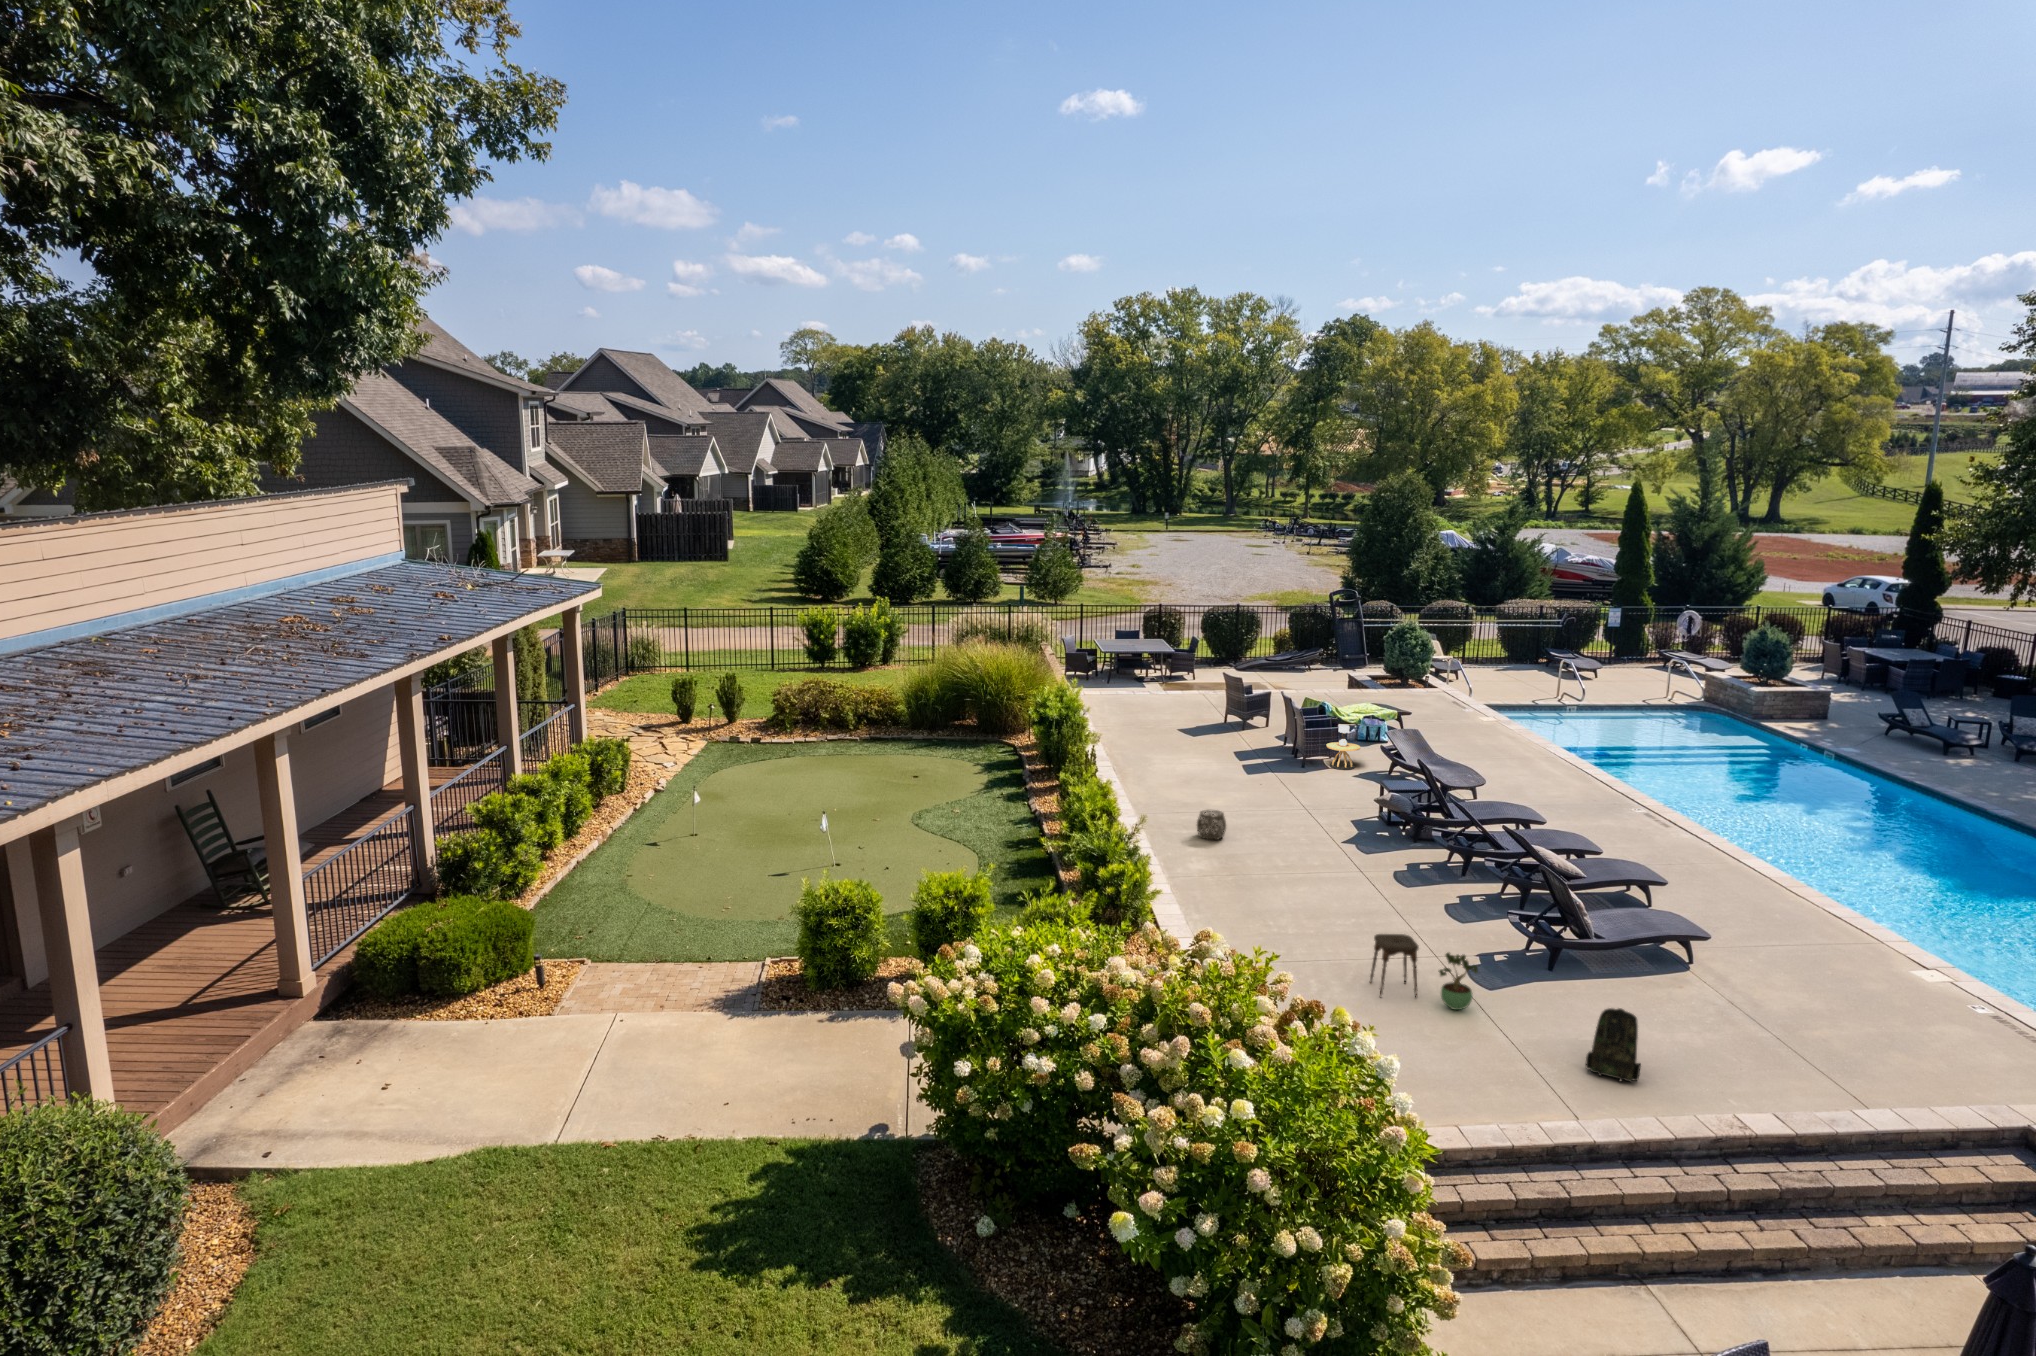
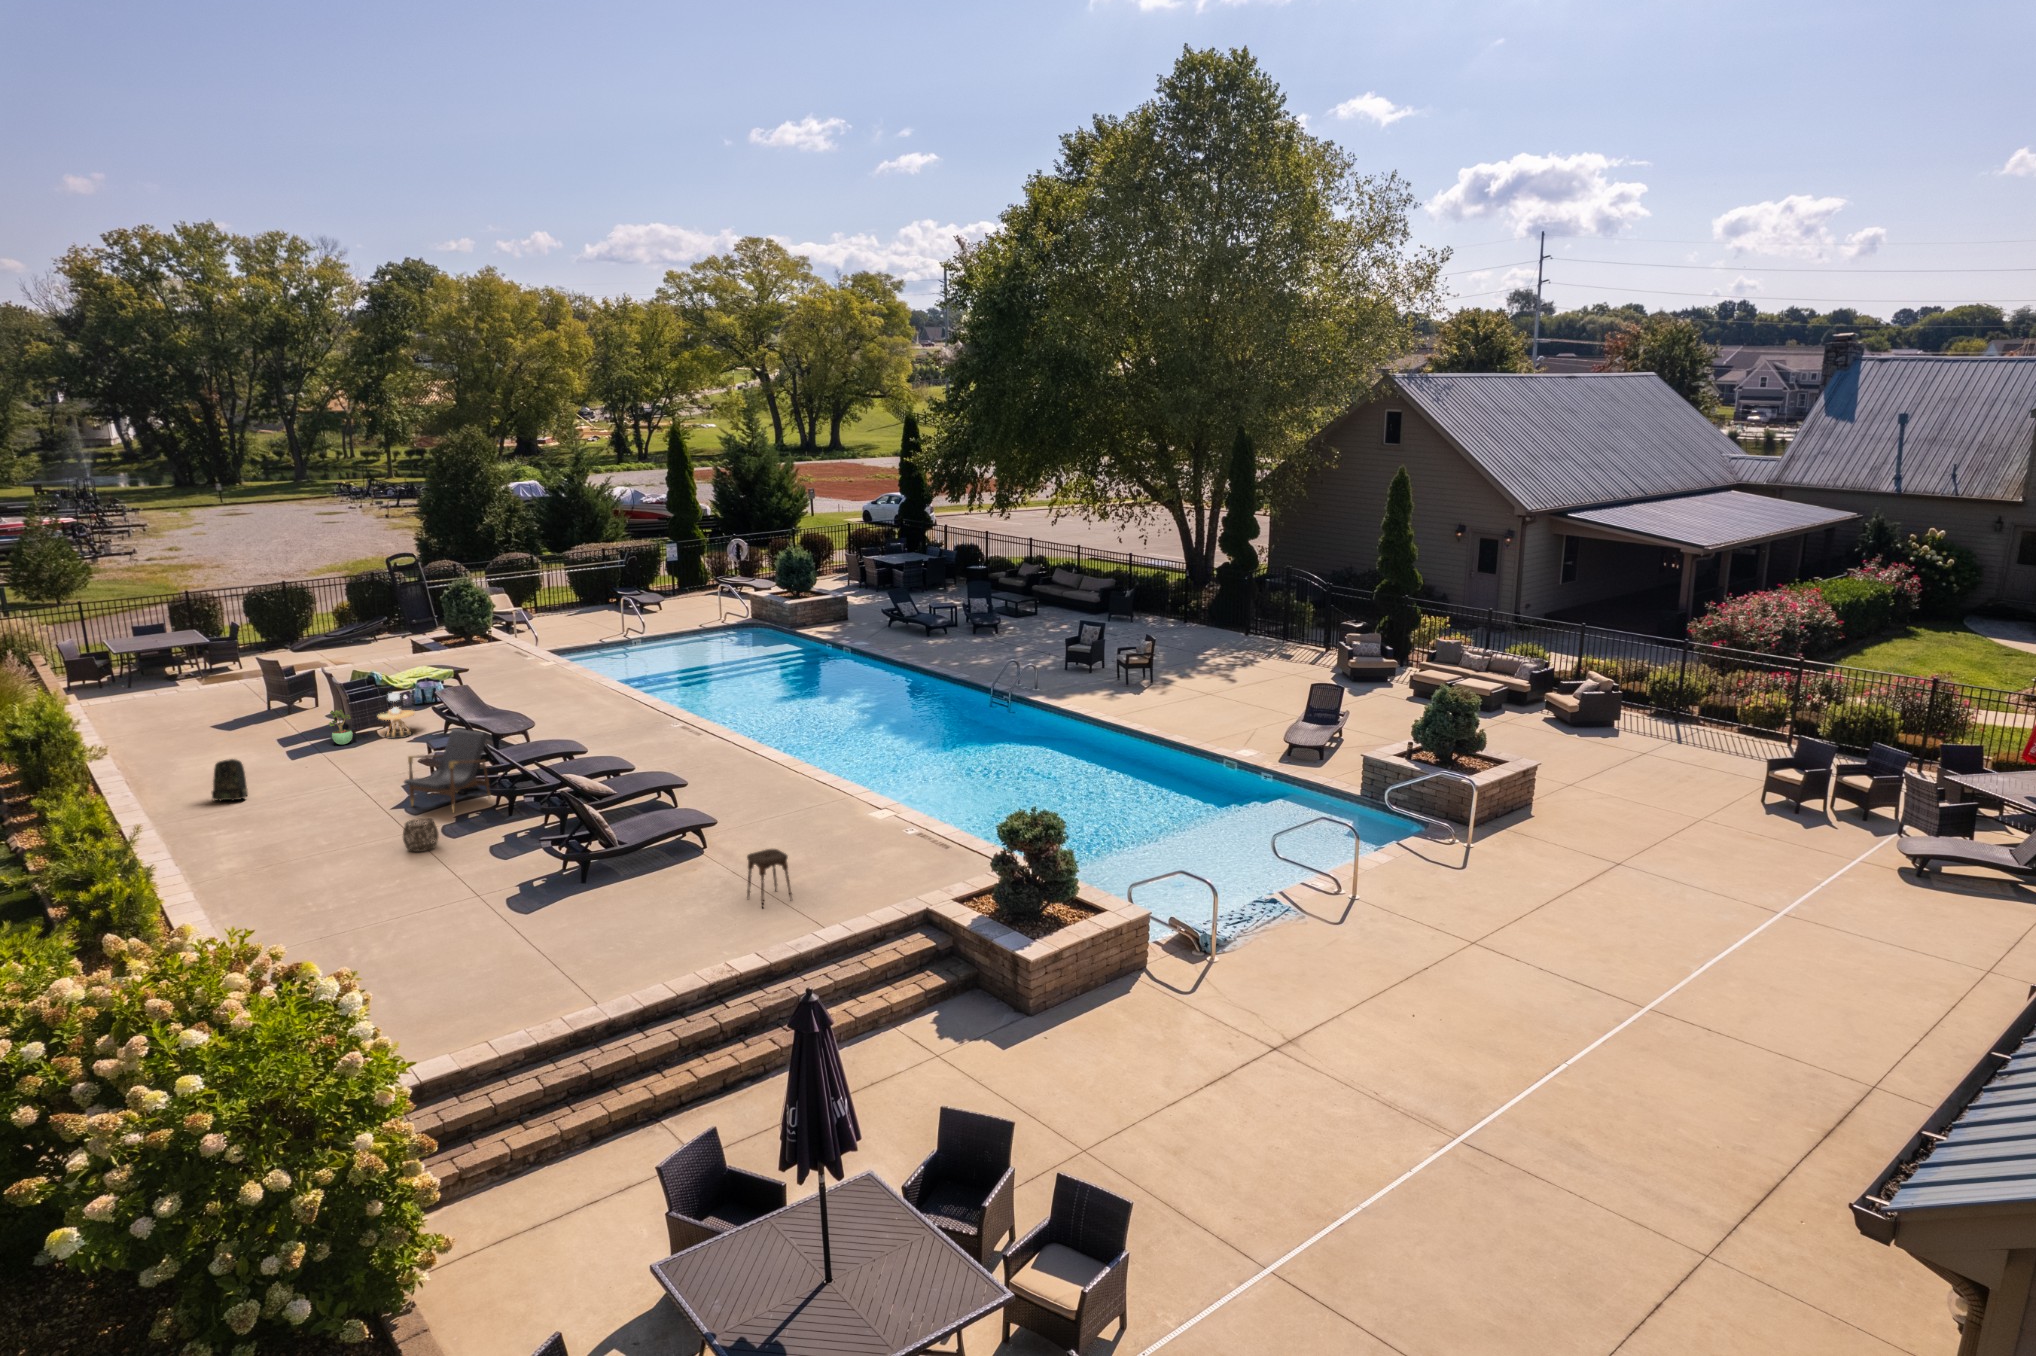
lounge chair: none [1357,771,1444,856] -> present [404,729,490,812]
woven basket: present [1197,810,1226,840] -> present [403,818,439,852]
stool: present [1370,934,1419,997] -> present [747,849,792,907]
potted plant: present [1439,953,1478,1010] -> present [329,709,353,745]
backpack: present [1586,1008,1641,1082] -> present [212,759,248,801]

